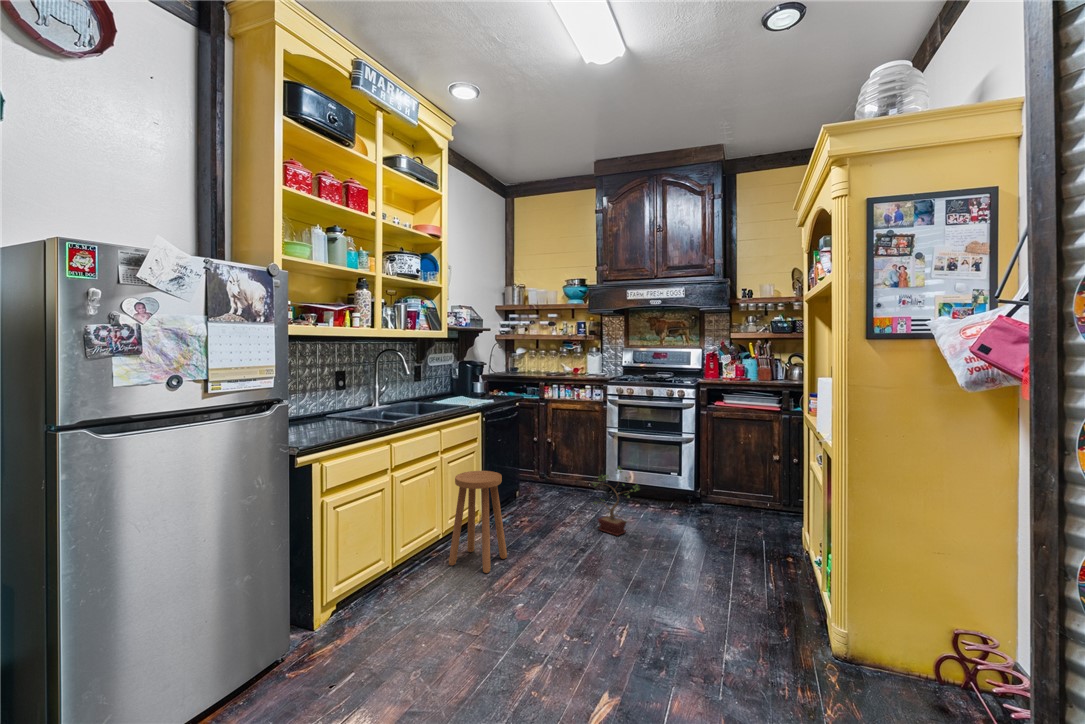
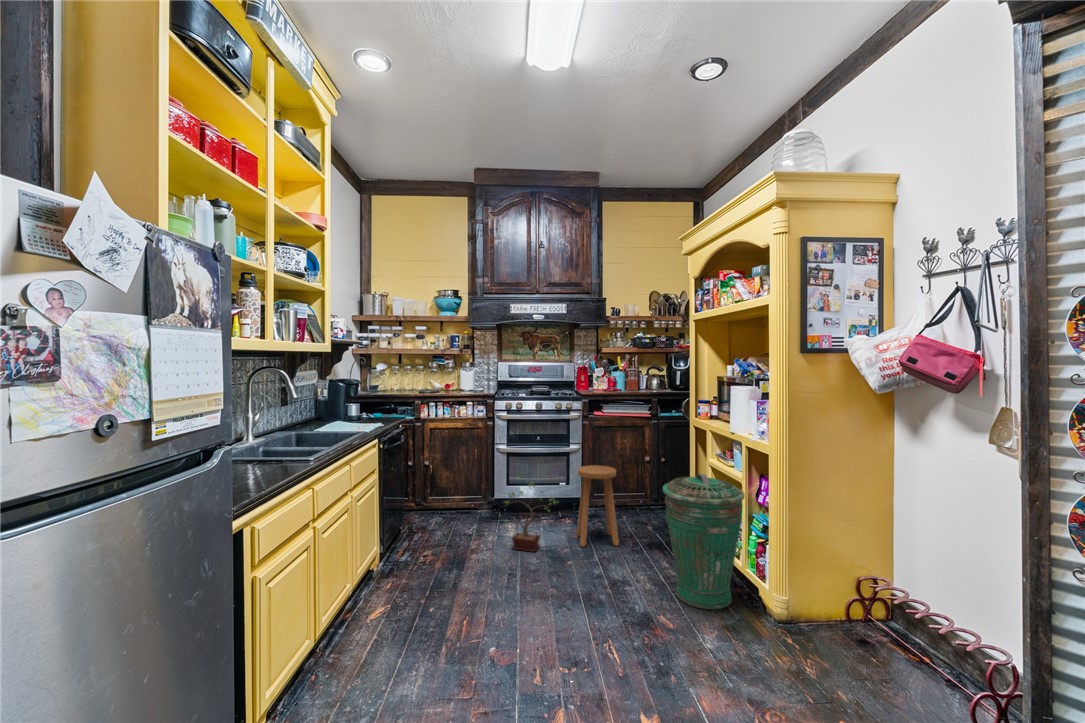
stool: present [449,471,507,573] -> present [577,465,619,547]
trash can: none [721,474,818,629] -> present [663,474,745,610]

